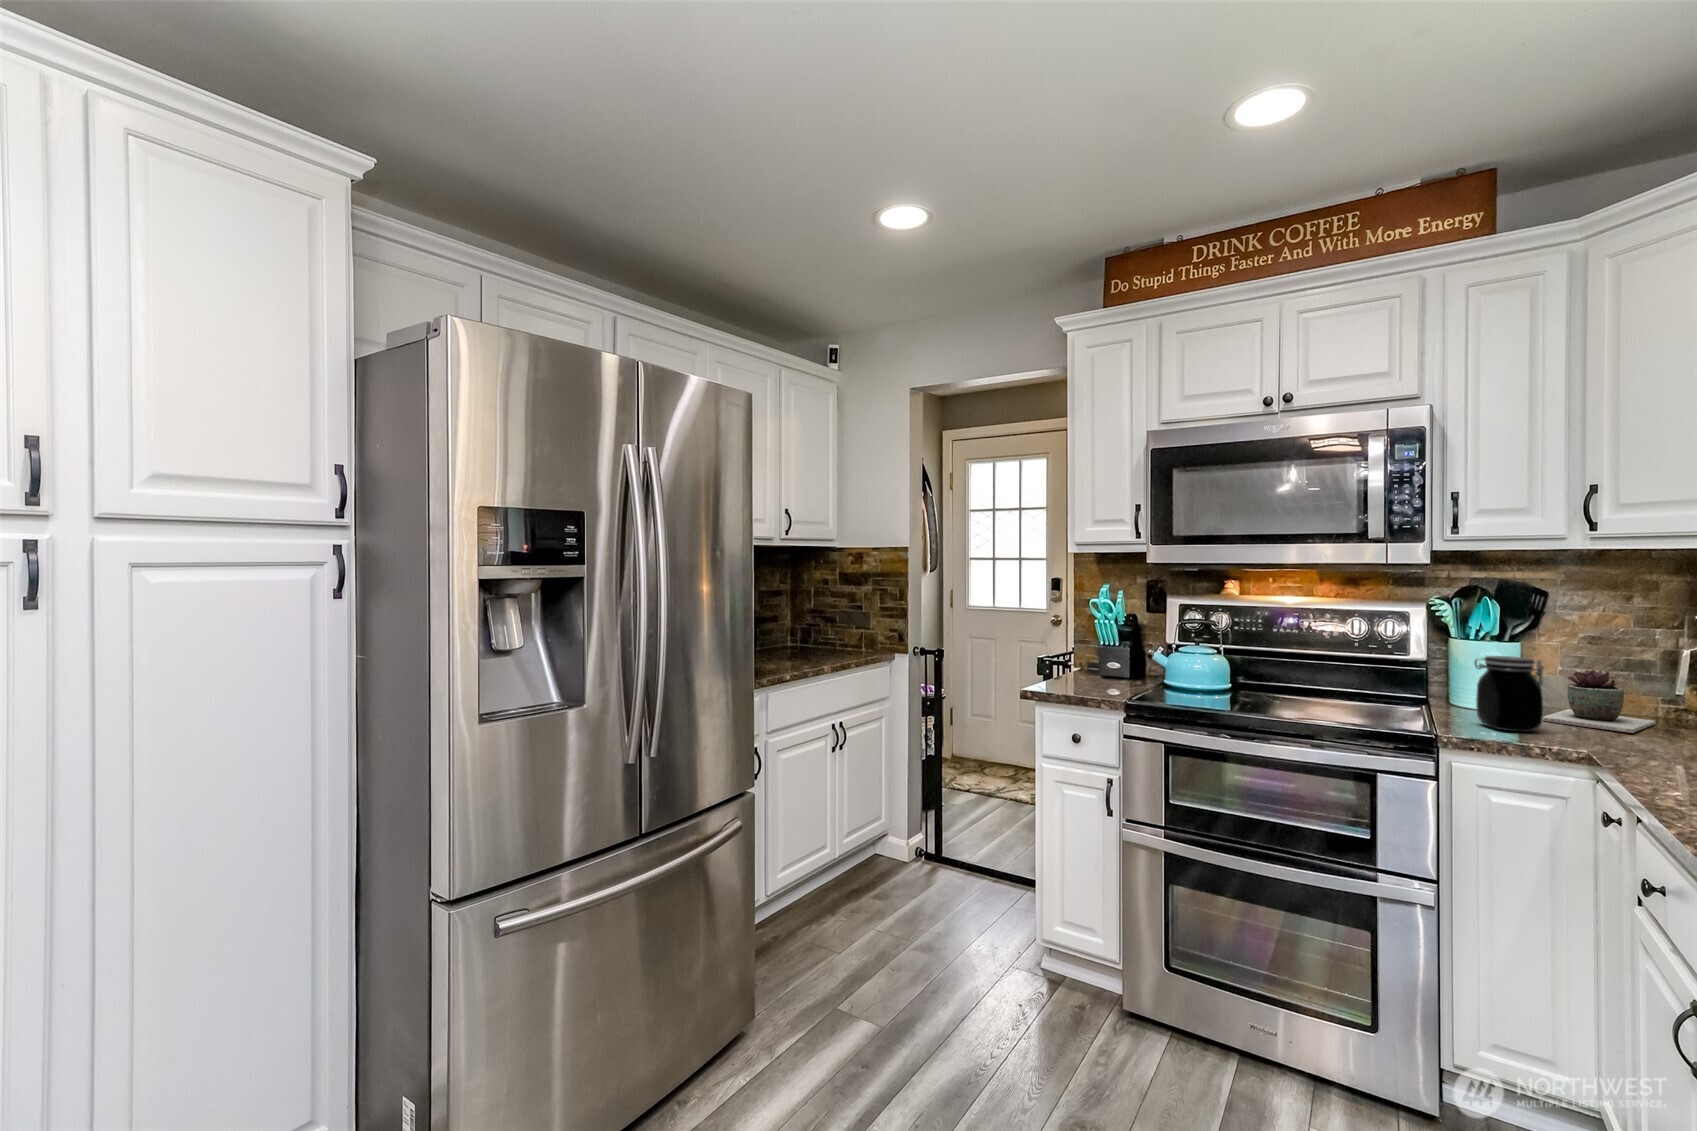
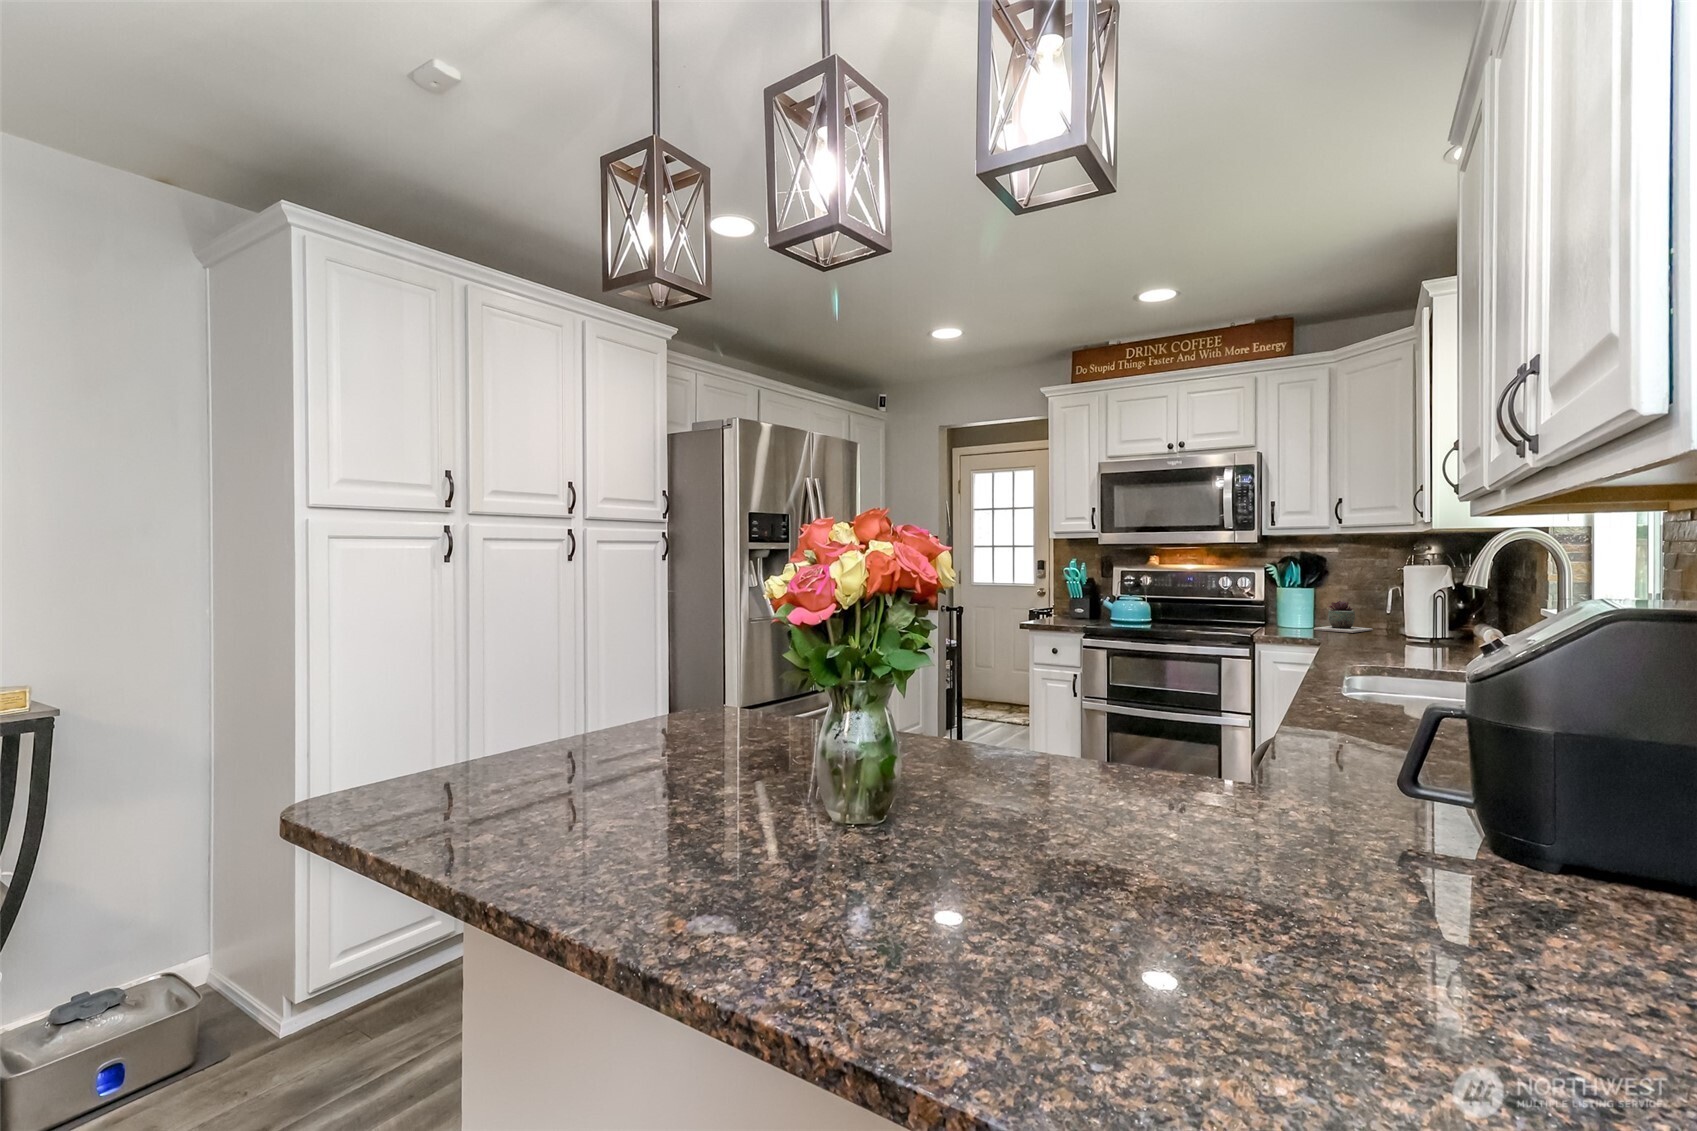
jar: present [1474,656,1544,732] -> none [1275,594,1308,633]

